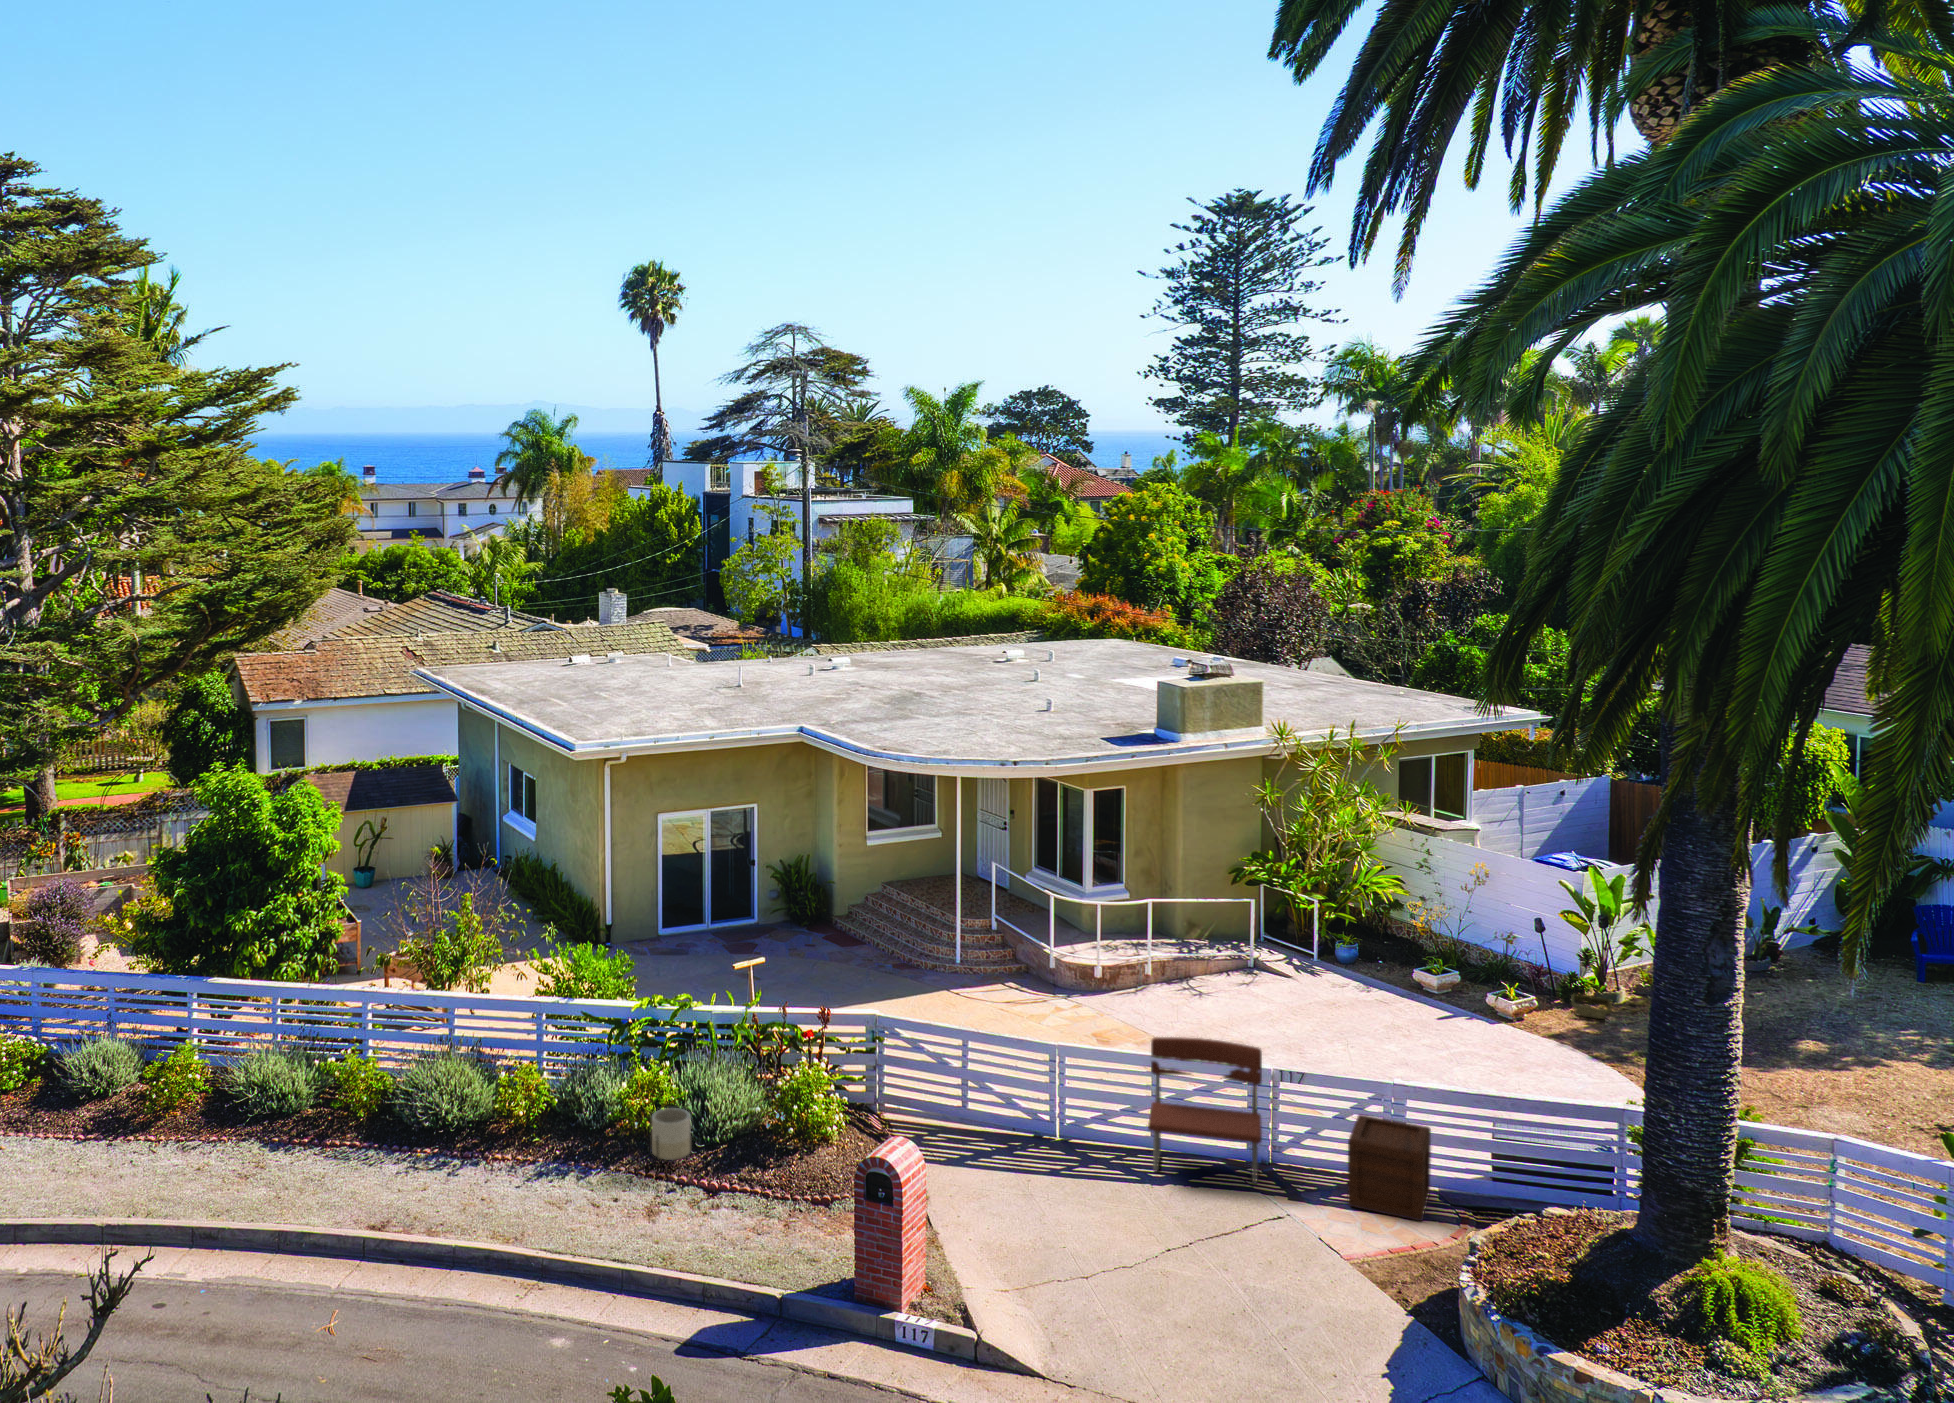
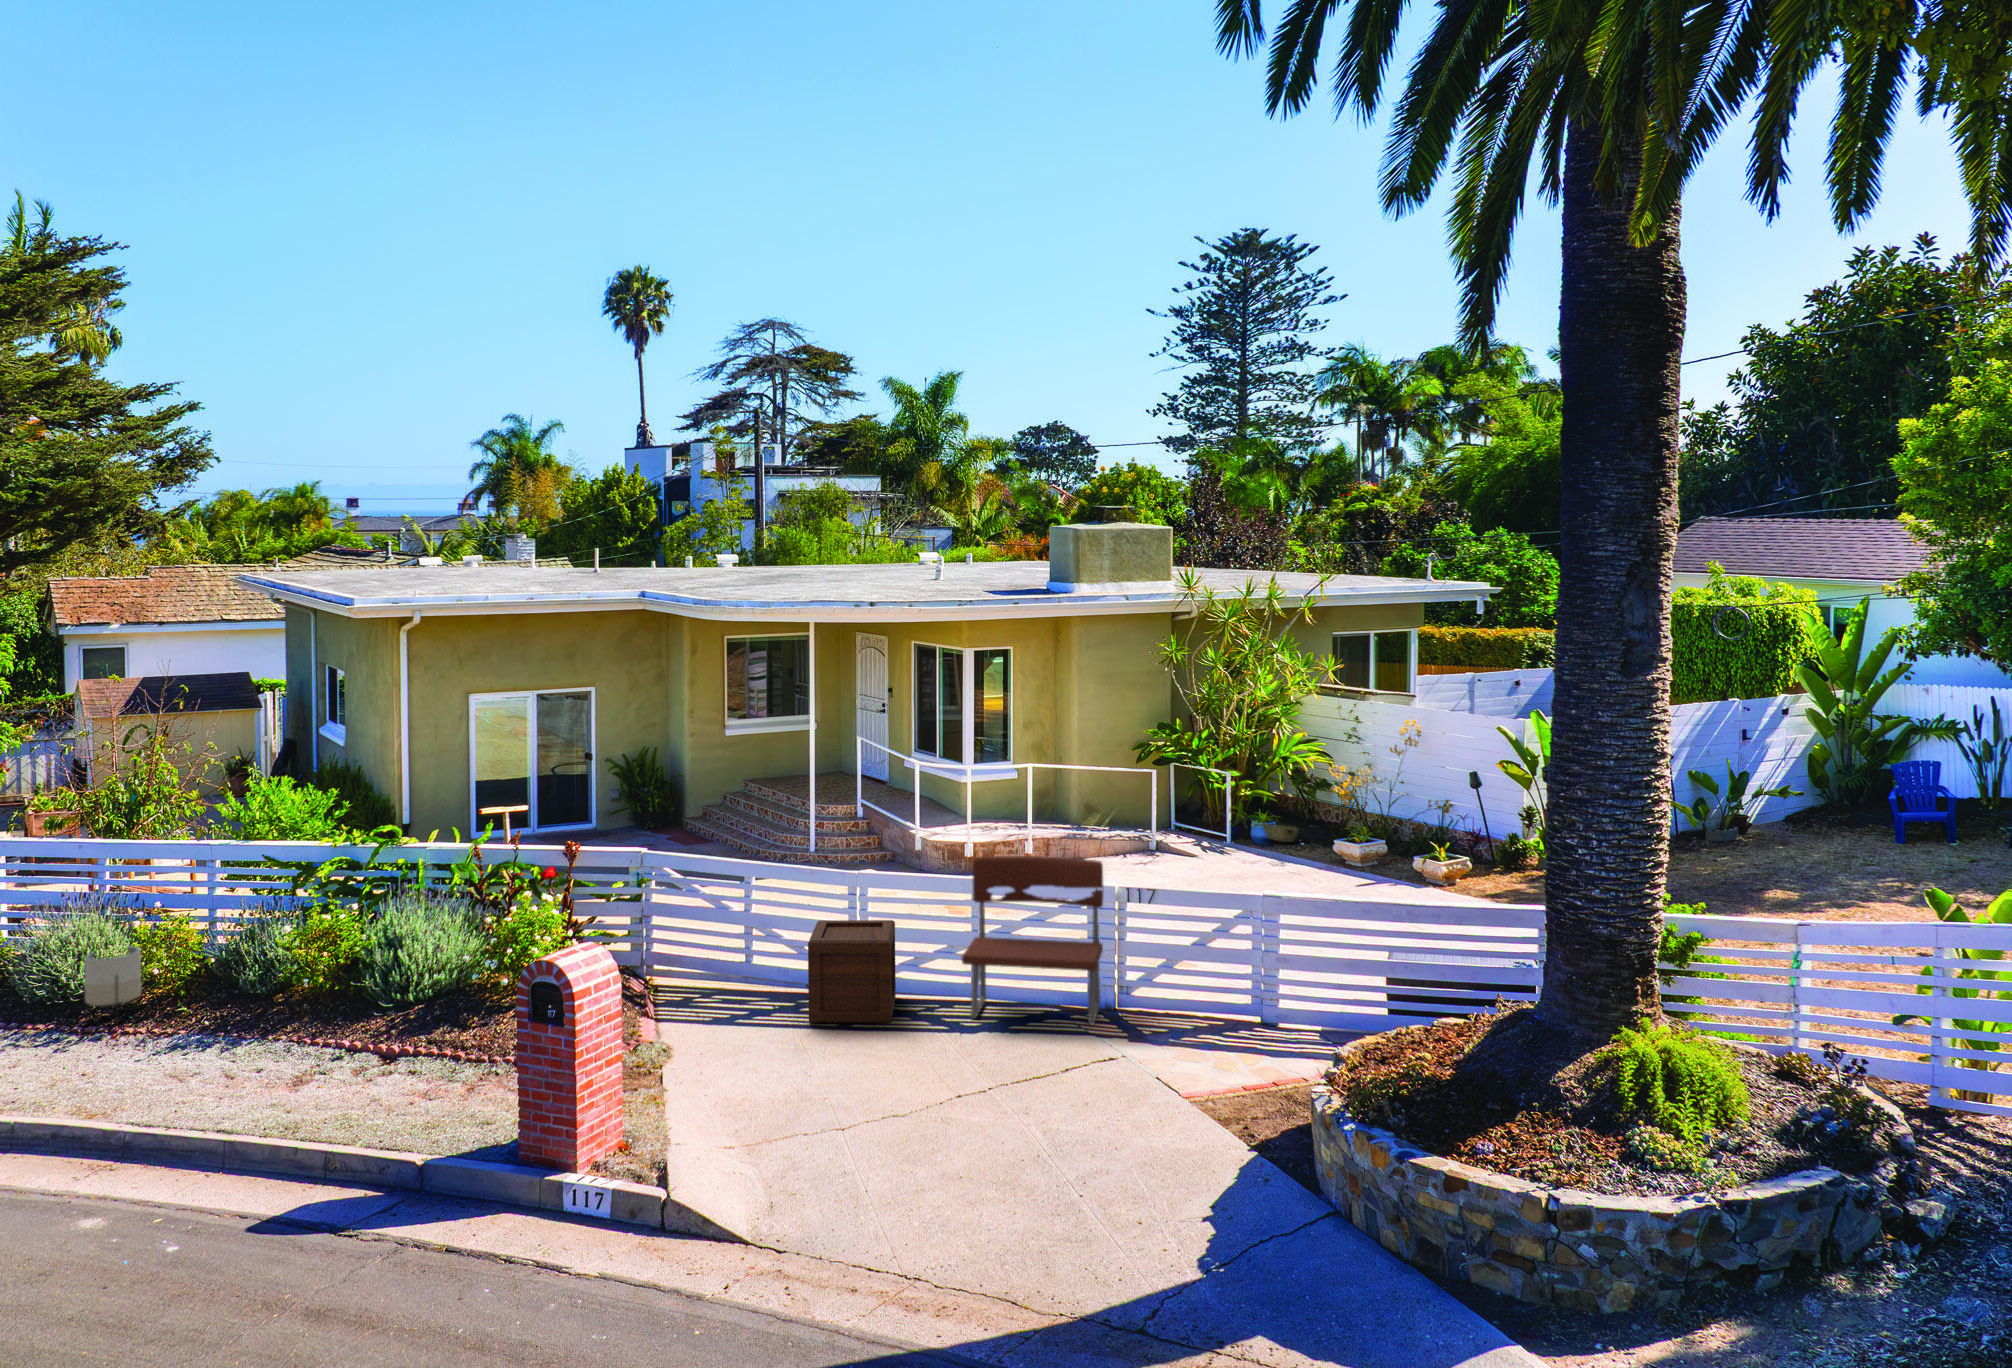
woven basket: present [1571,994,1612,1019] -> present [1263,824,1298,842]
planter: present [652,1108,692,1160] -> present [85,946,141,1006]
wooden crate: present [1348,1114,1431,1221] -> present [808,920,896,1023]

